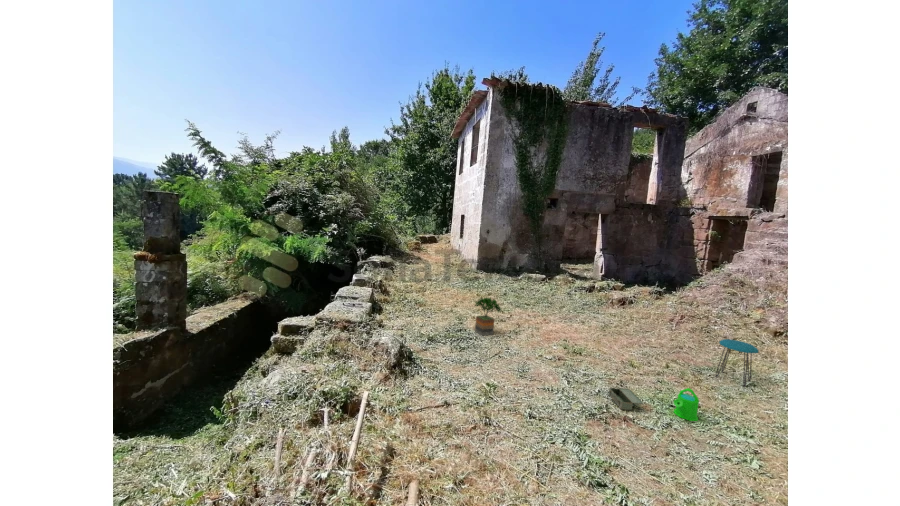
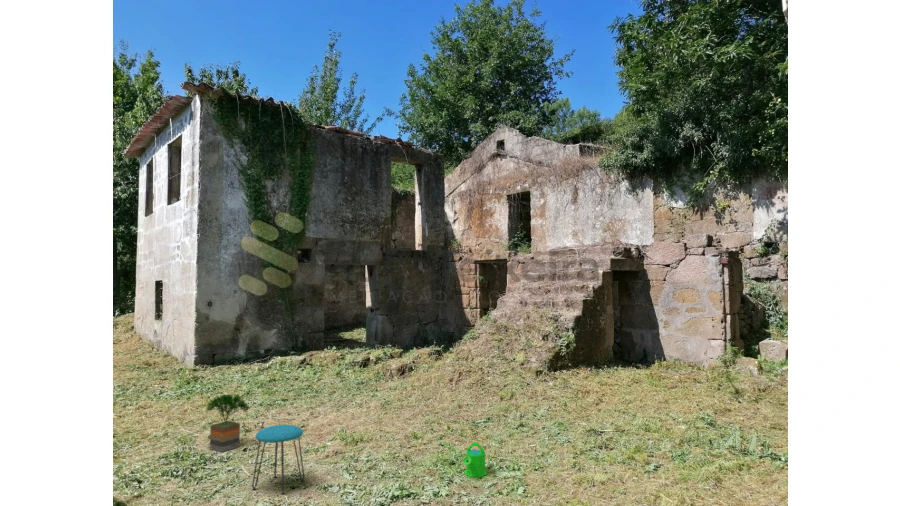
stool: present [715,339,759,387] -> present [252,425,304,494]
toolbox: present [609,388,643,410] -> none [398,463,435,487]

